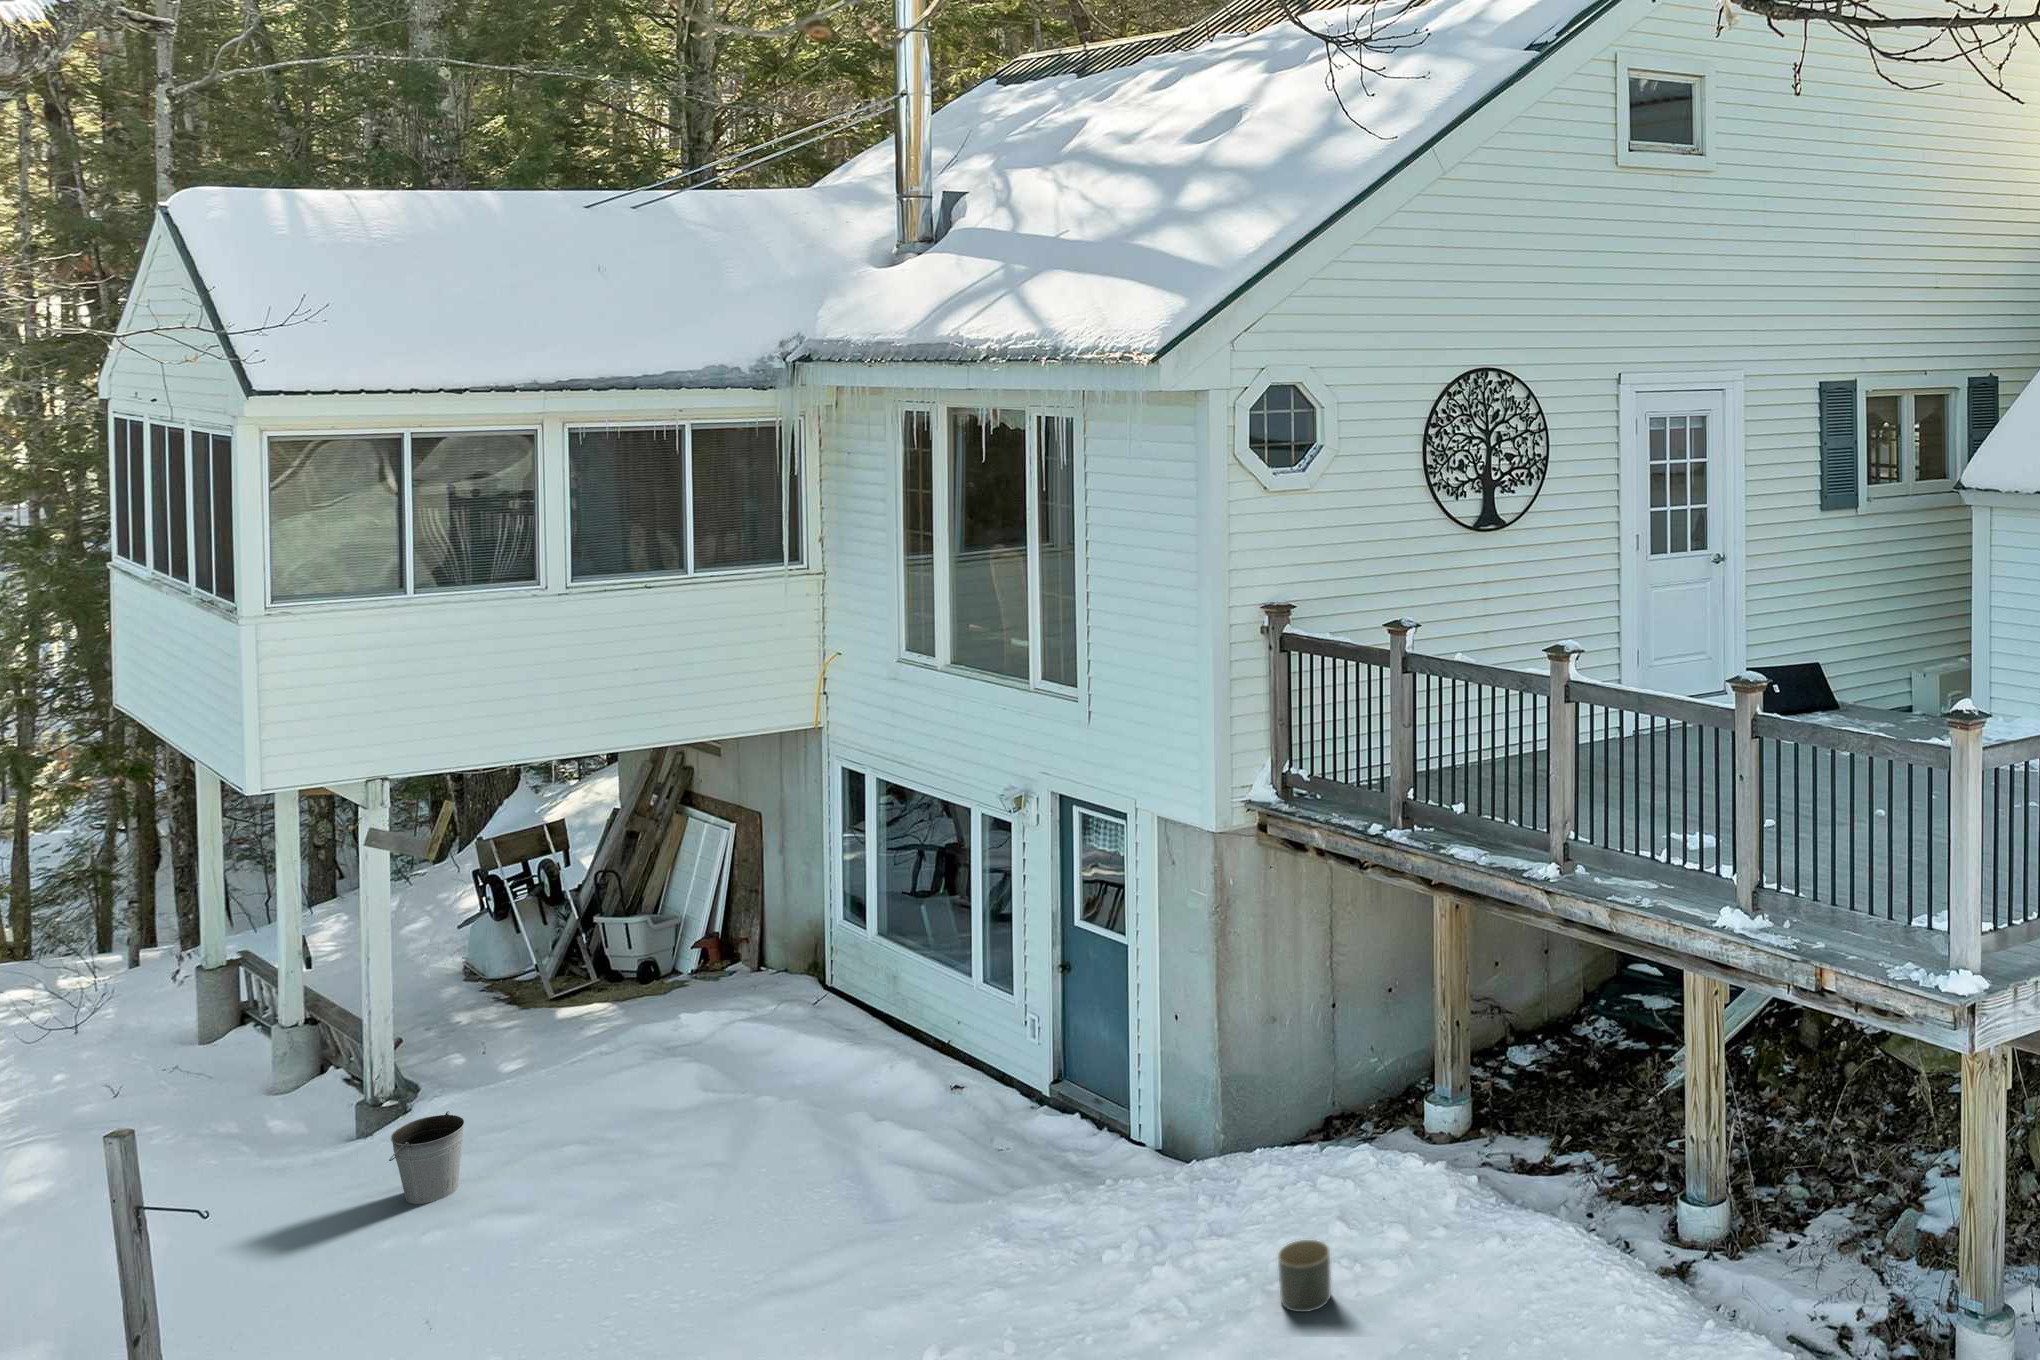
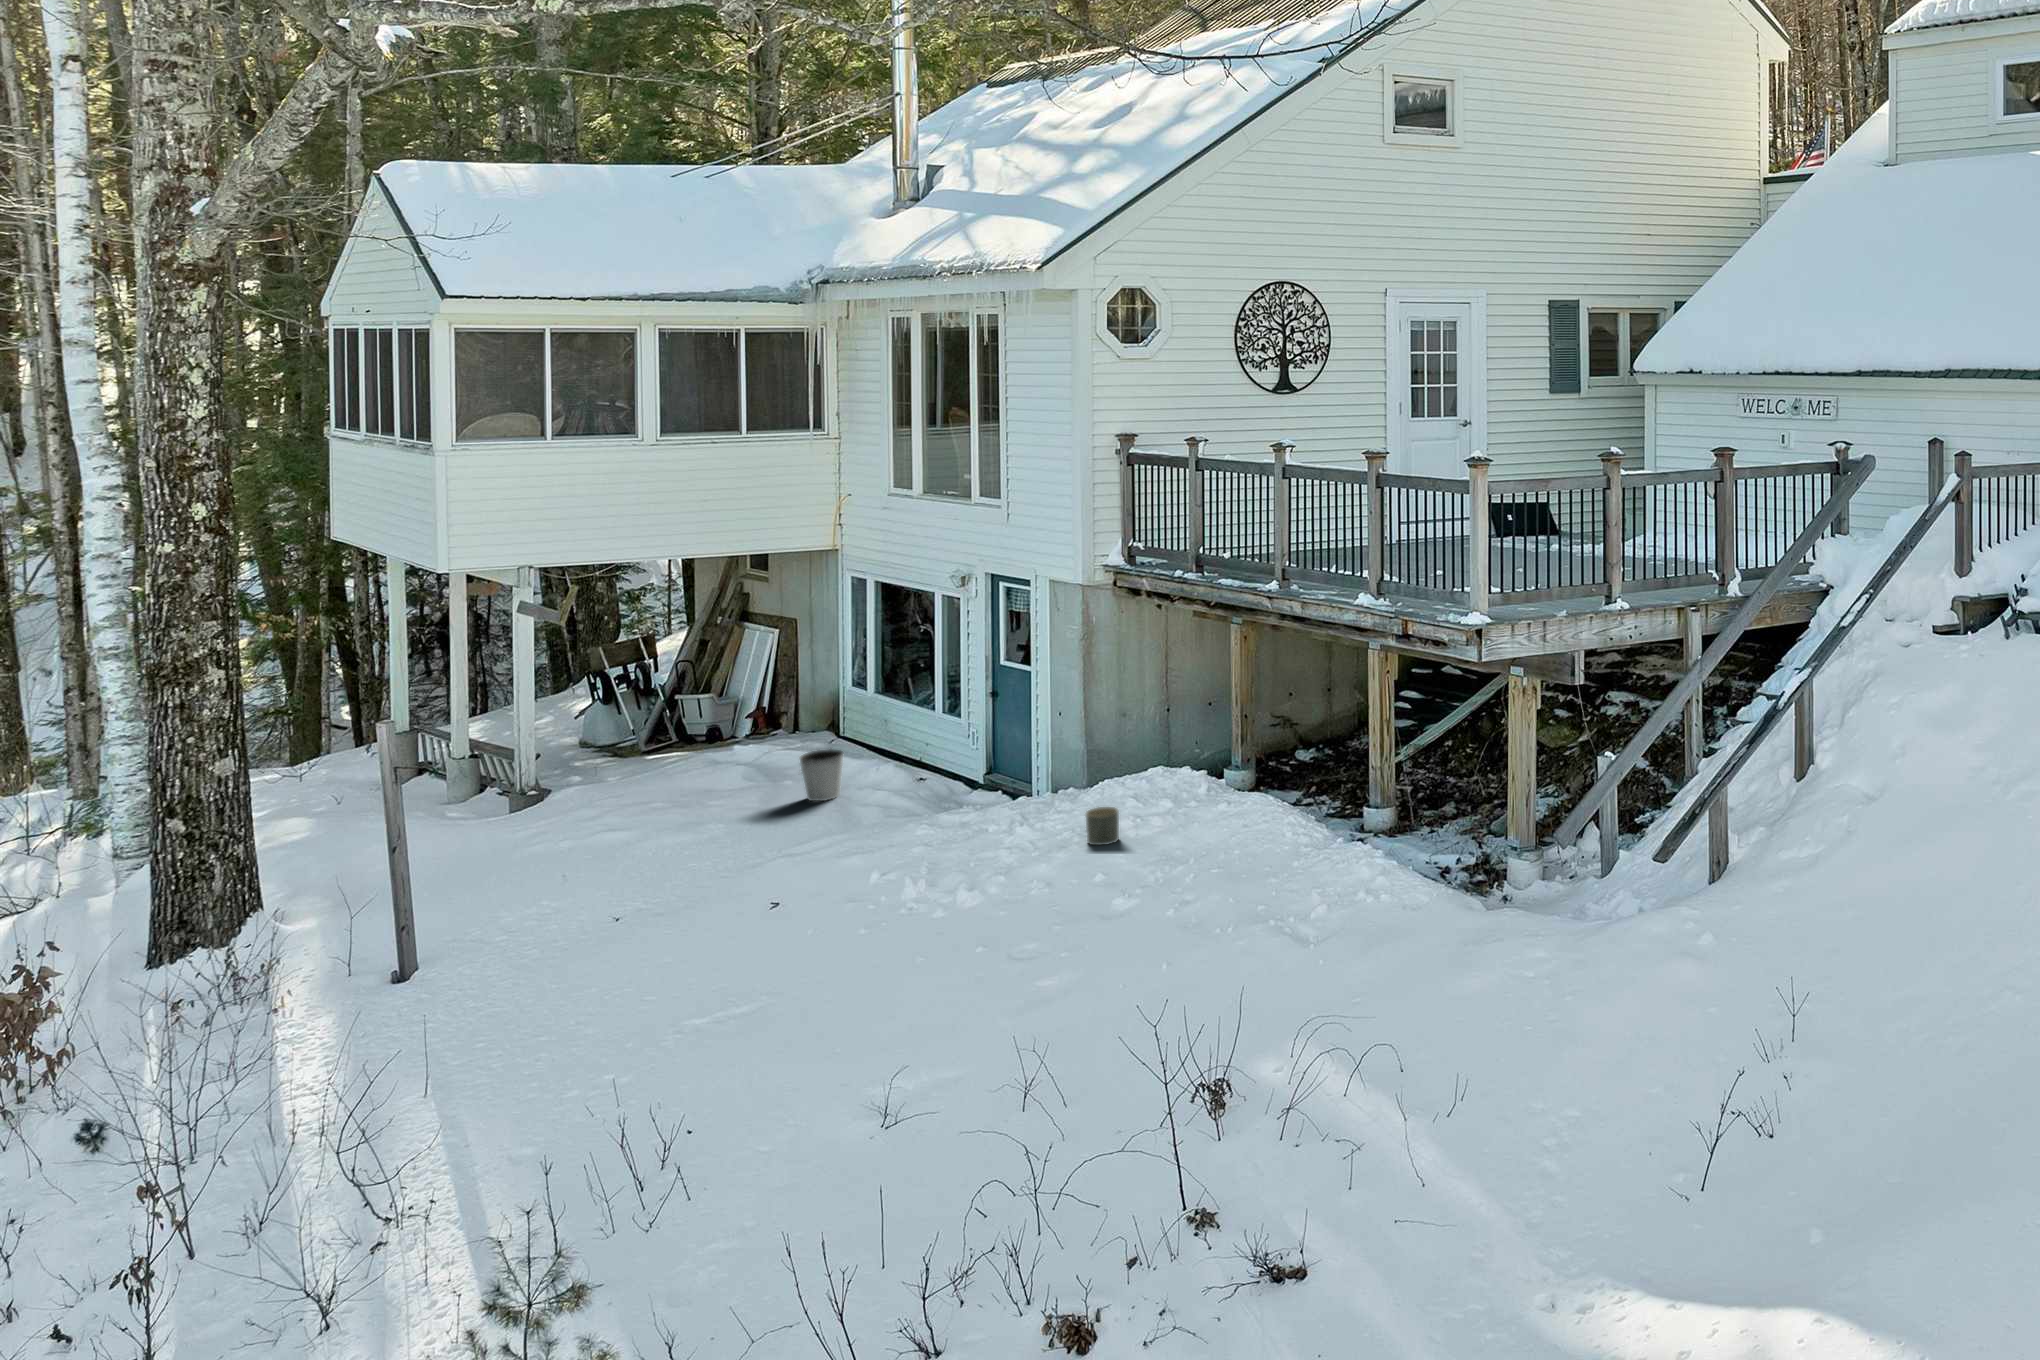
bucket: present [389,1111,465,1204] -> present [800,749,844,801]

